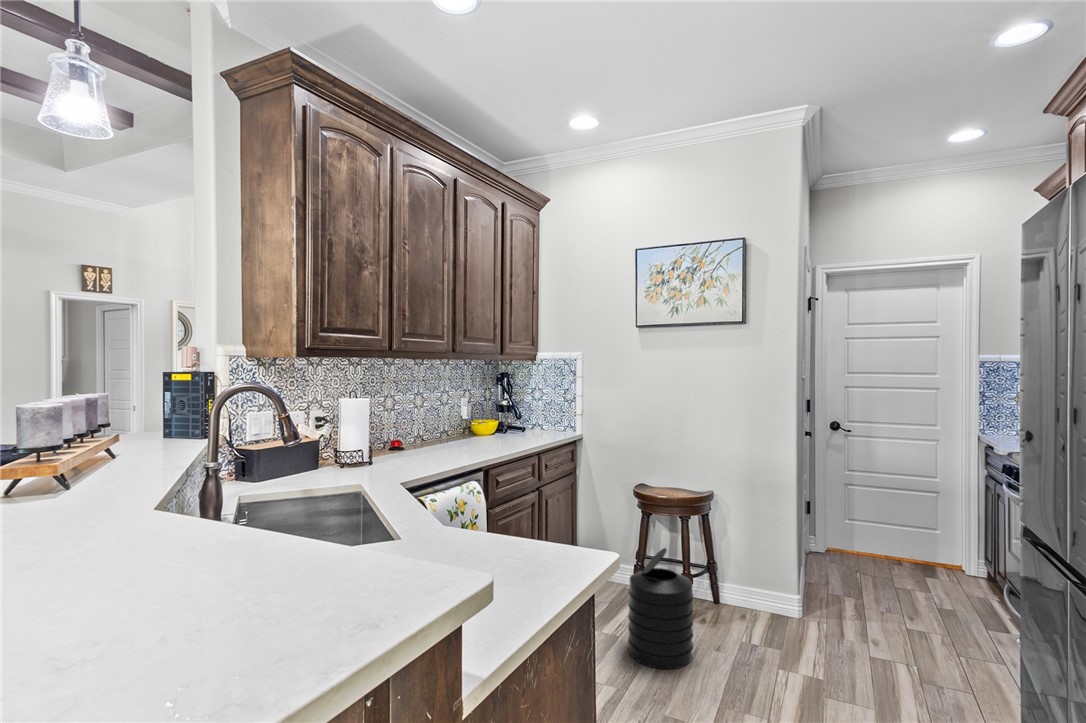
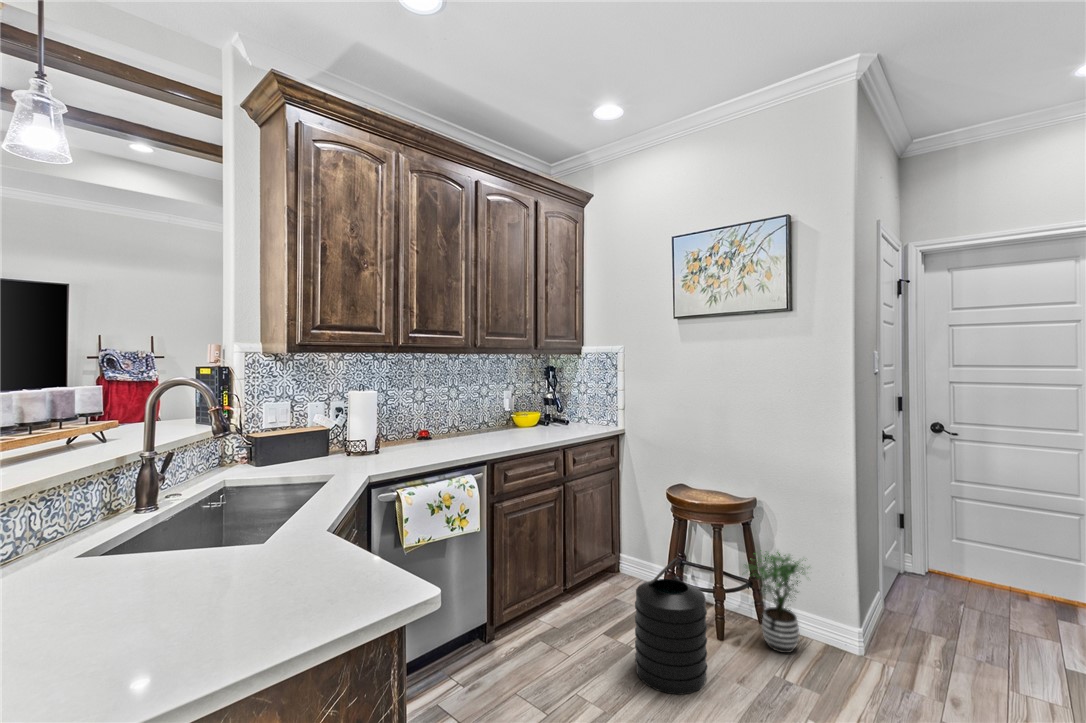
potted plant: none [706,535,769,624] -> present [744,550,805,653]

